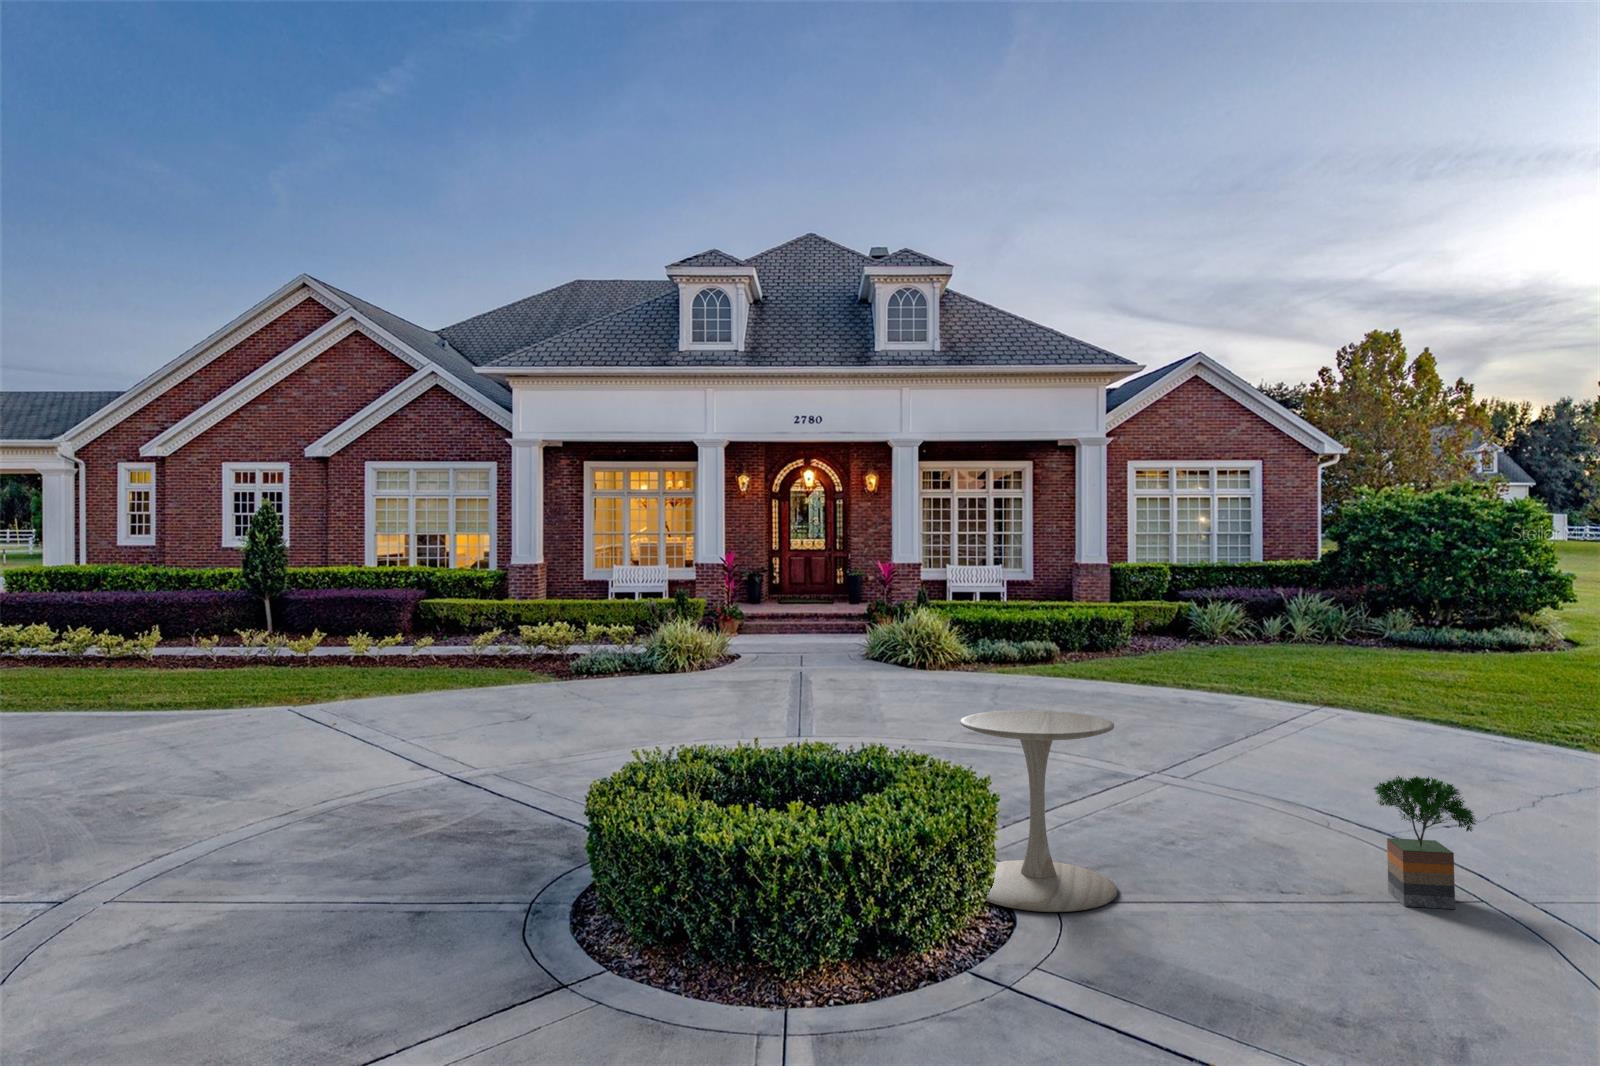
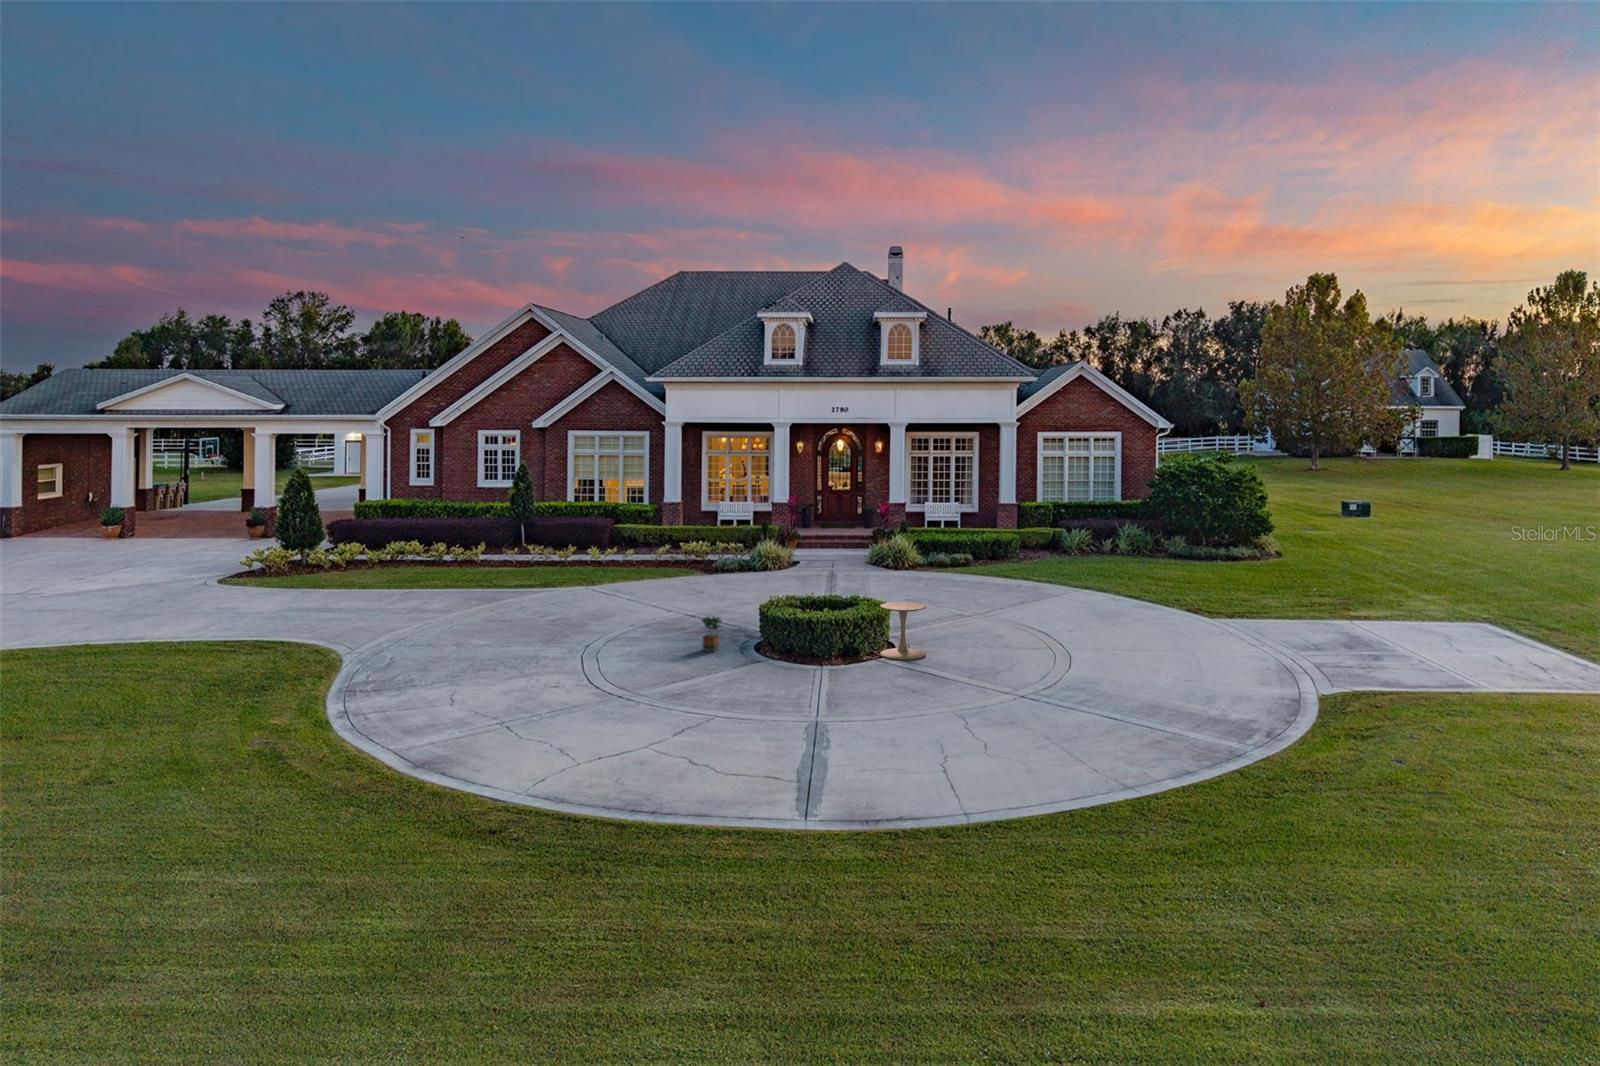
potted tree: present [1374,776,1476,909] -> present [702,617,722,652]

